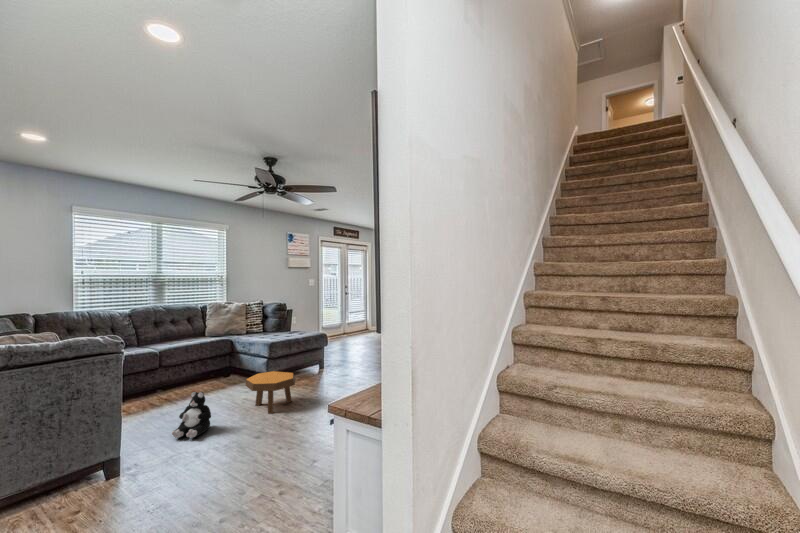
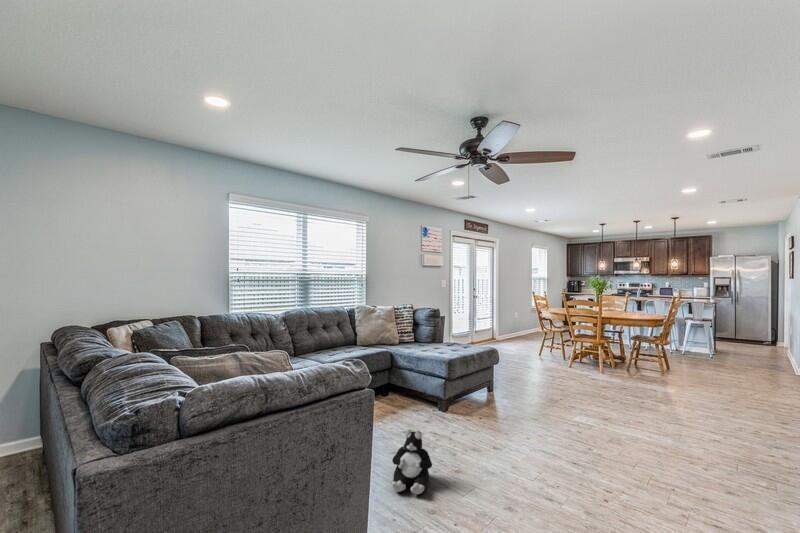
footstool: present [246,371,296,414] -> none [446,401,510,461]

